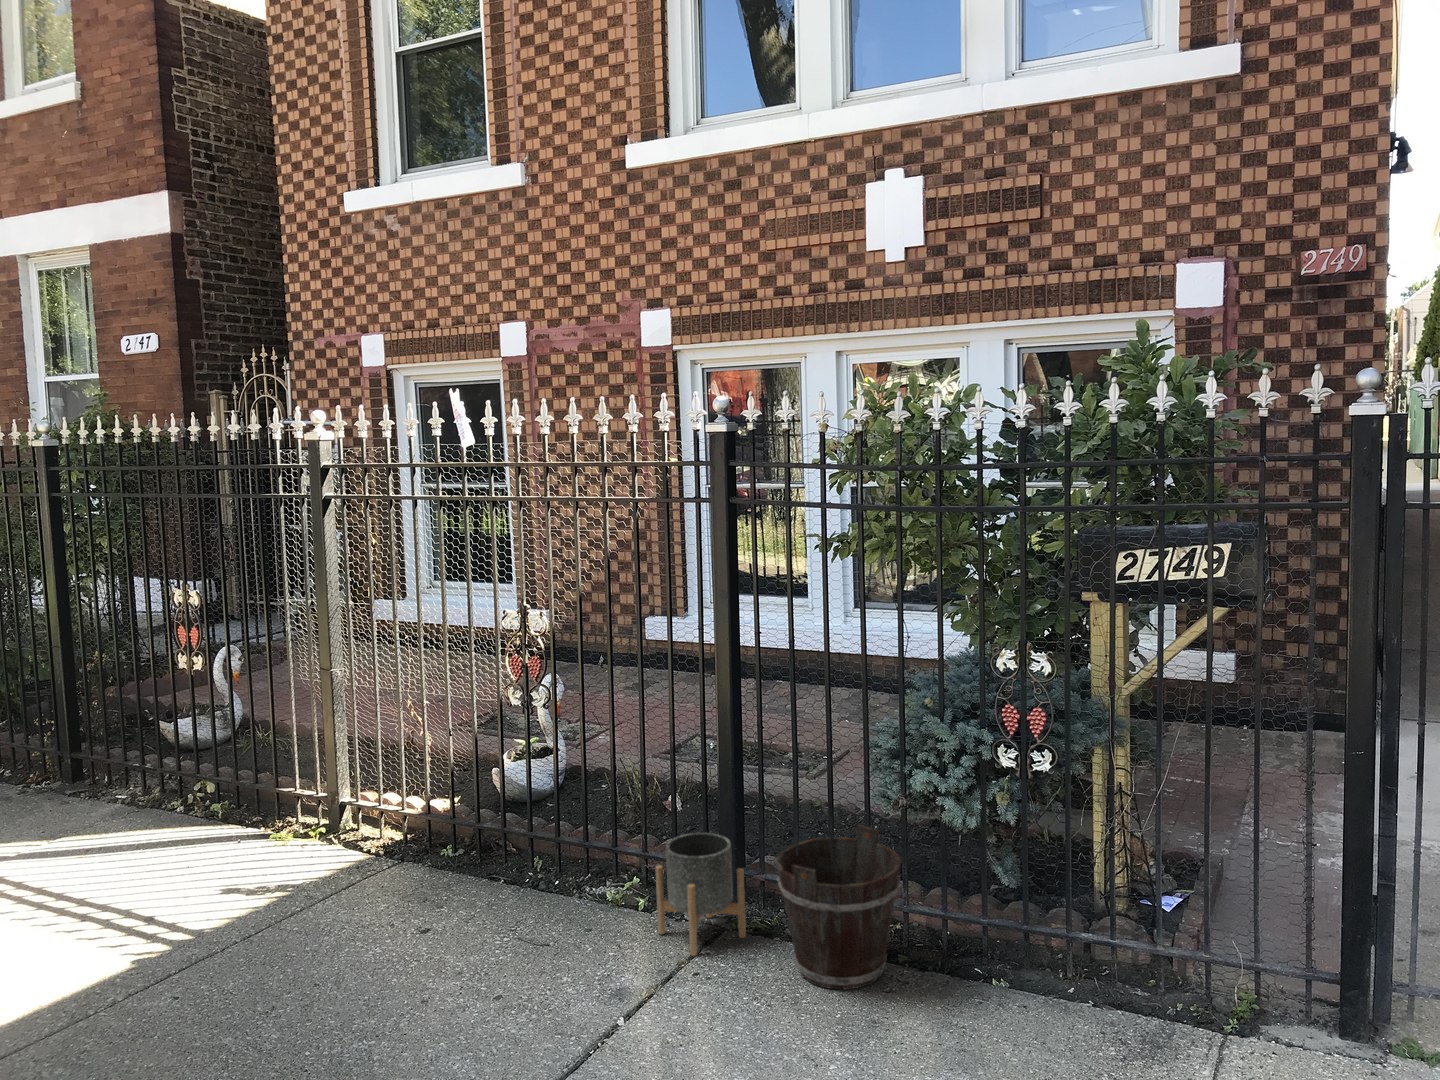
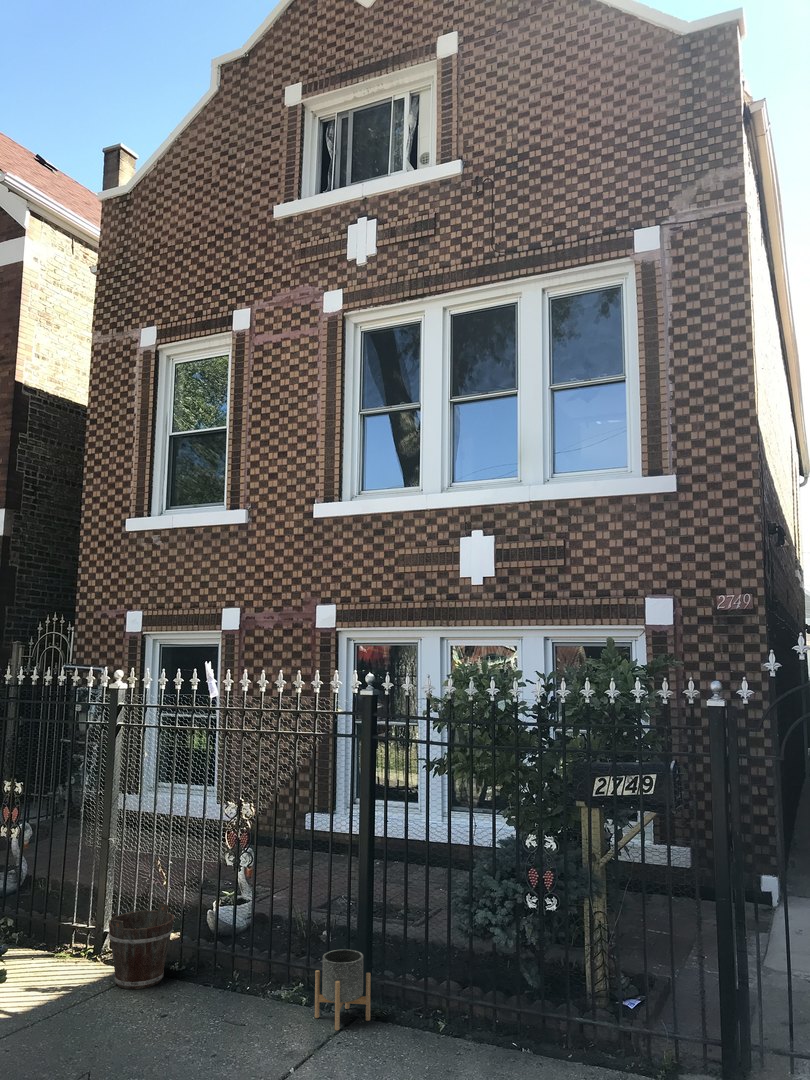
bucket: present [776,825,901,989] -> present [109,904,174,989]

